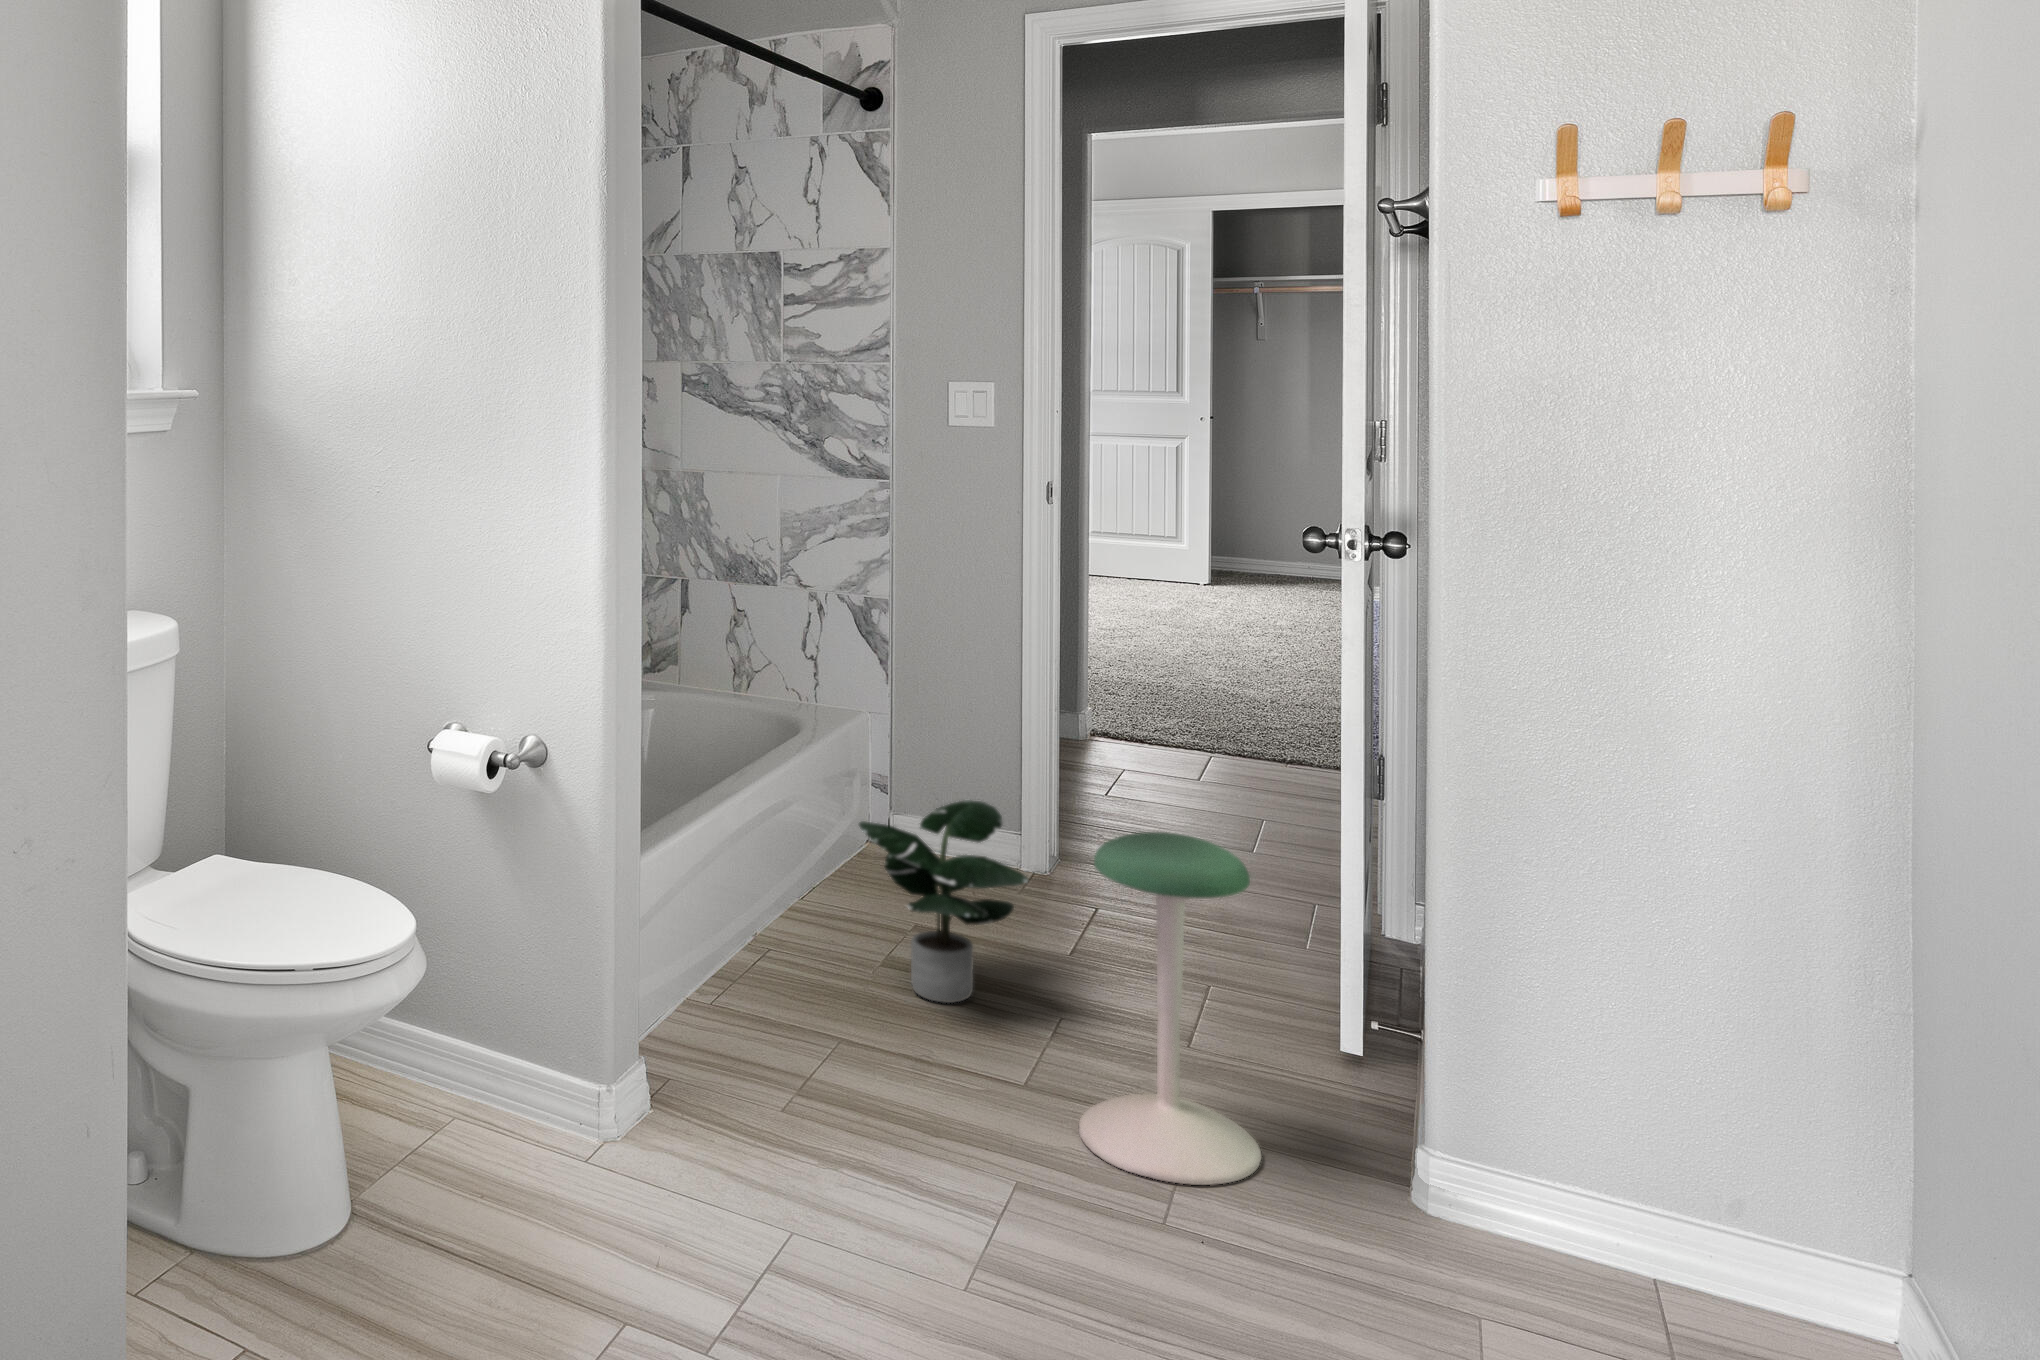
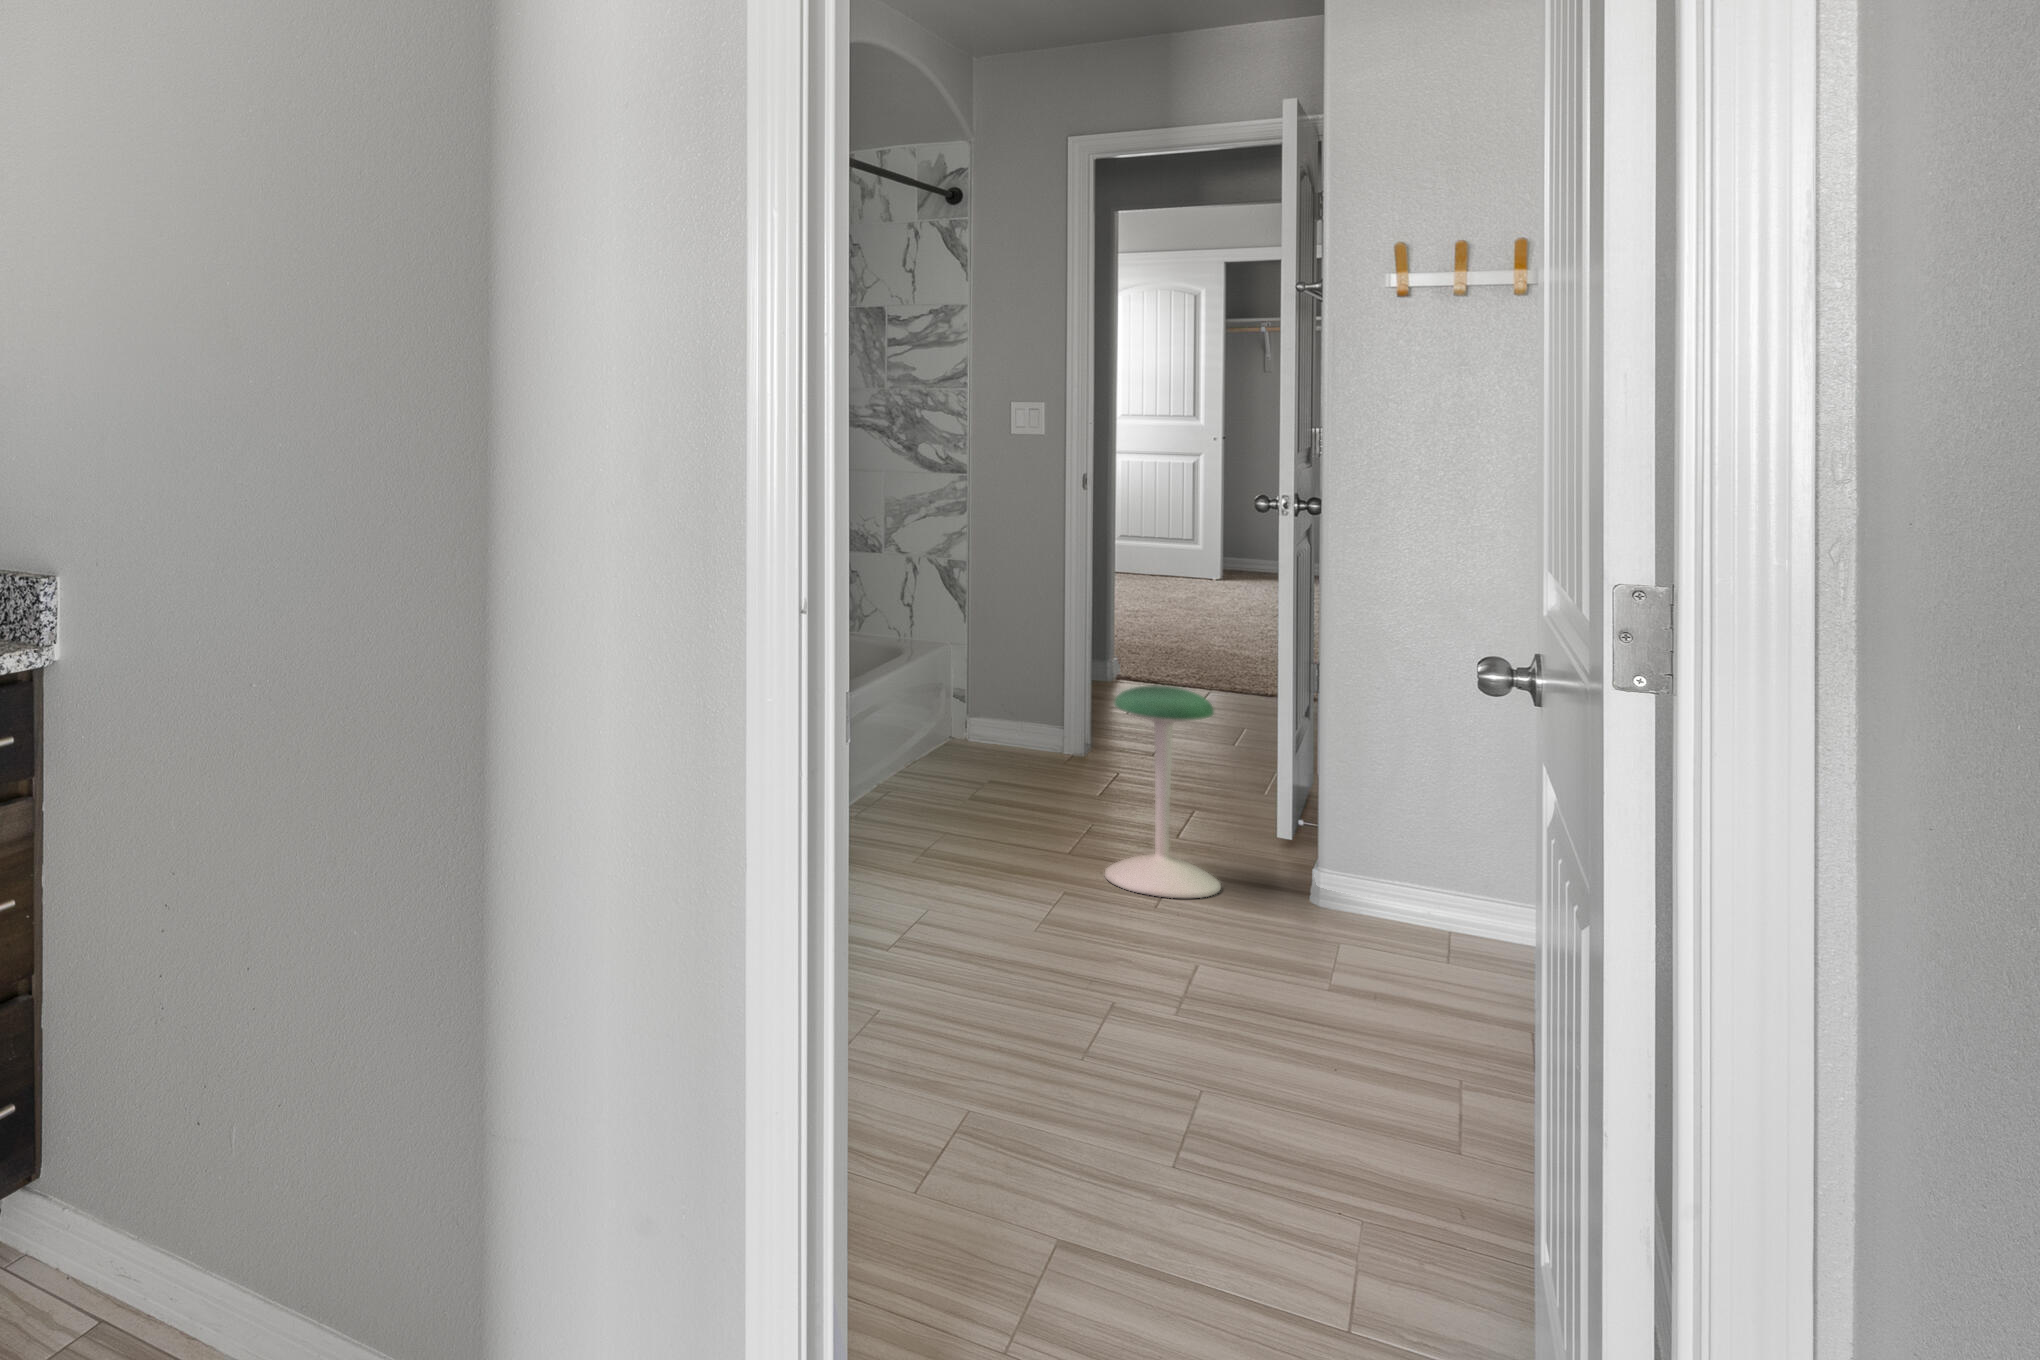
potted plant: present [859,800,1028,1003] -> none [954,686,1072,818]

